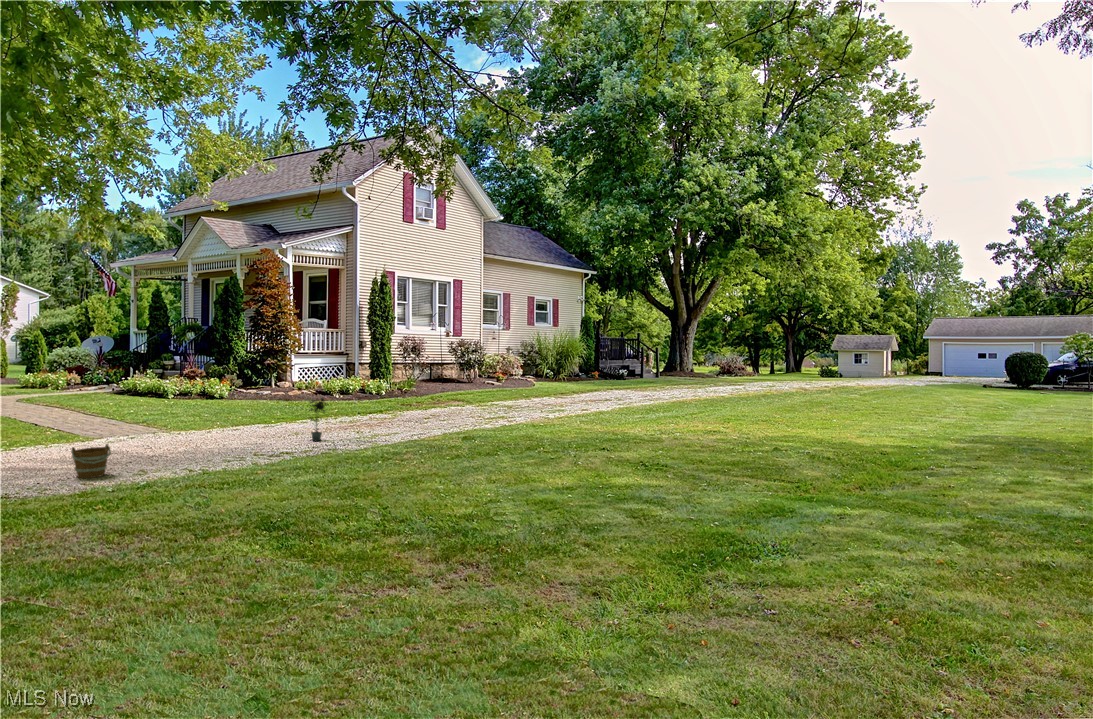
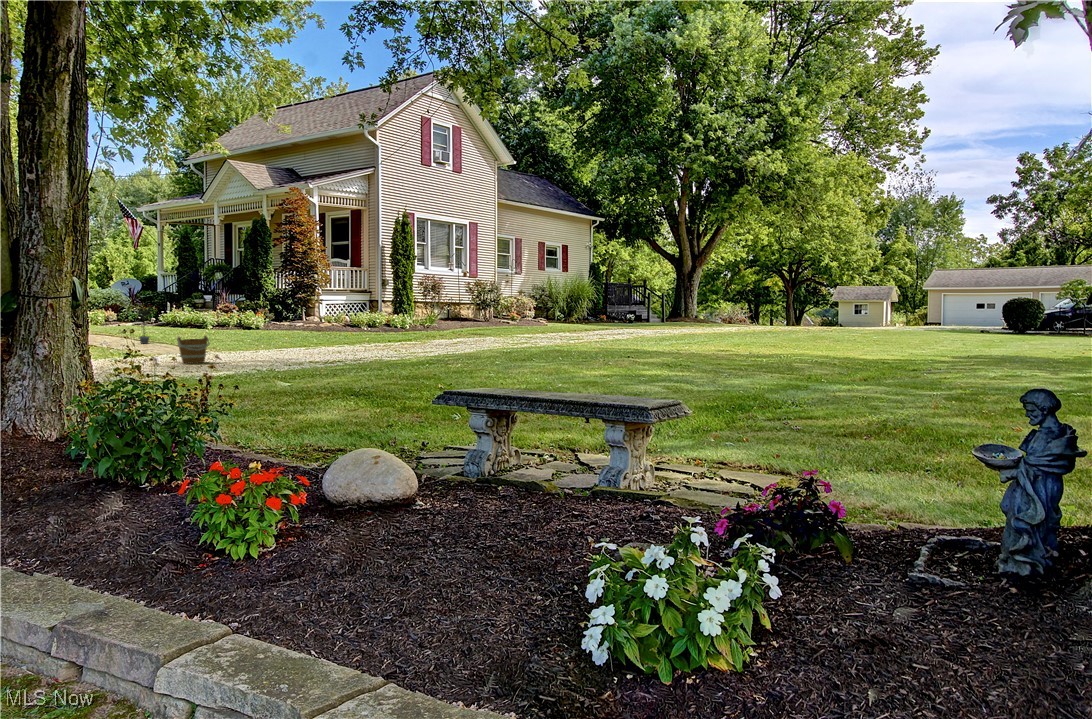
potted plant: present [309,398,327,441] -> present [138,305,153,344]

